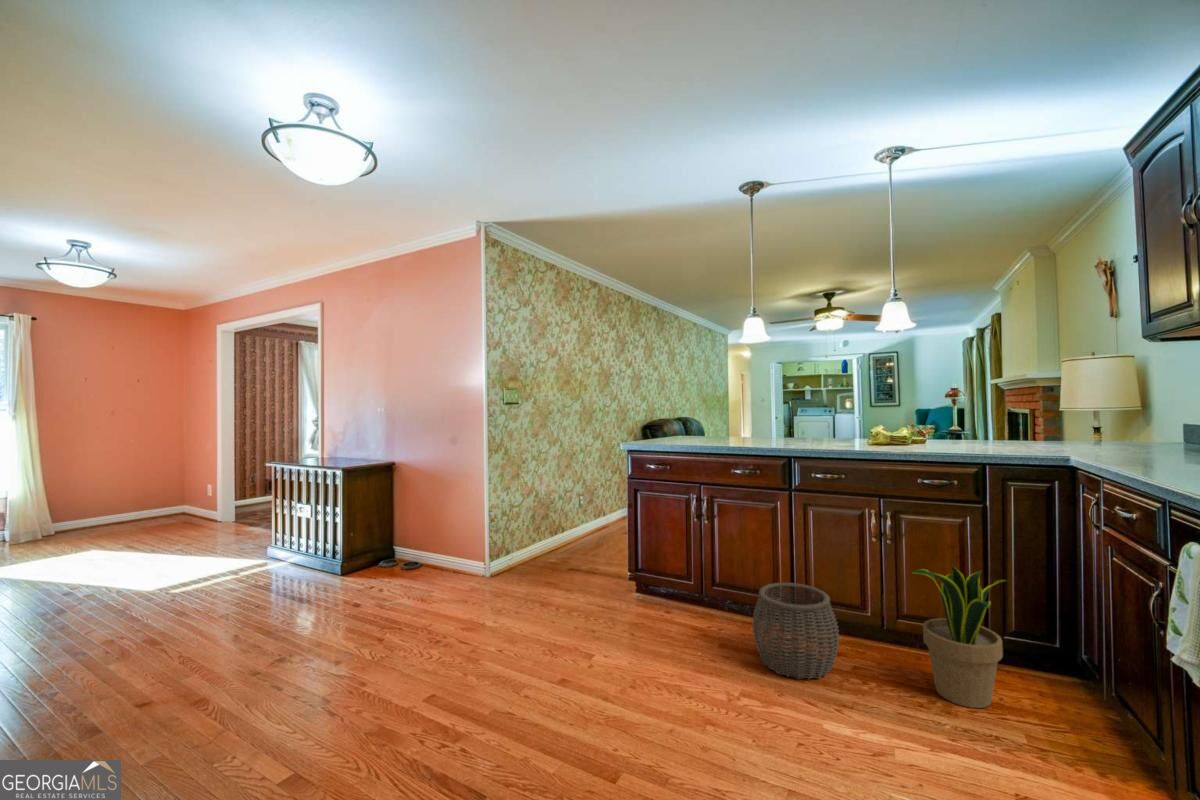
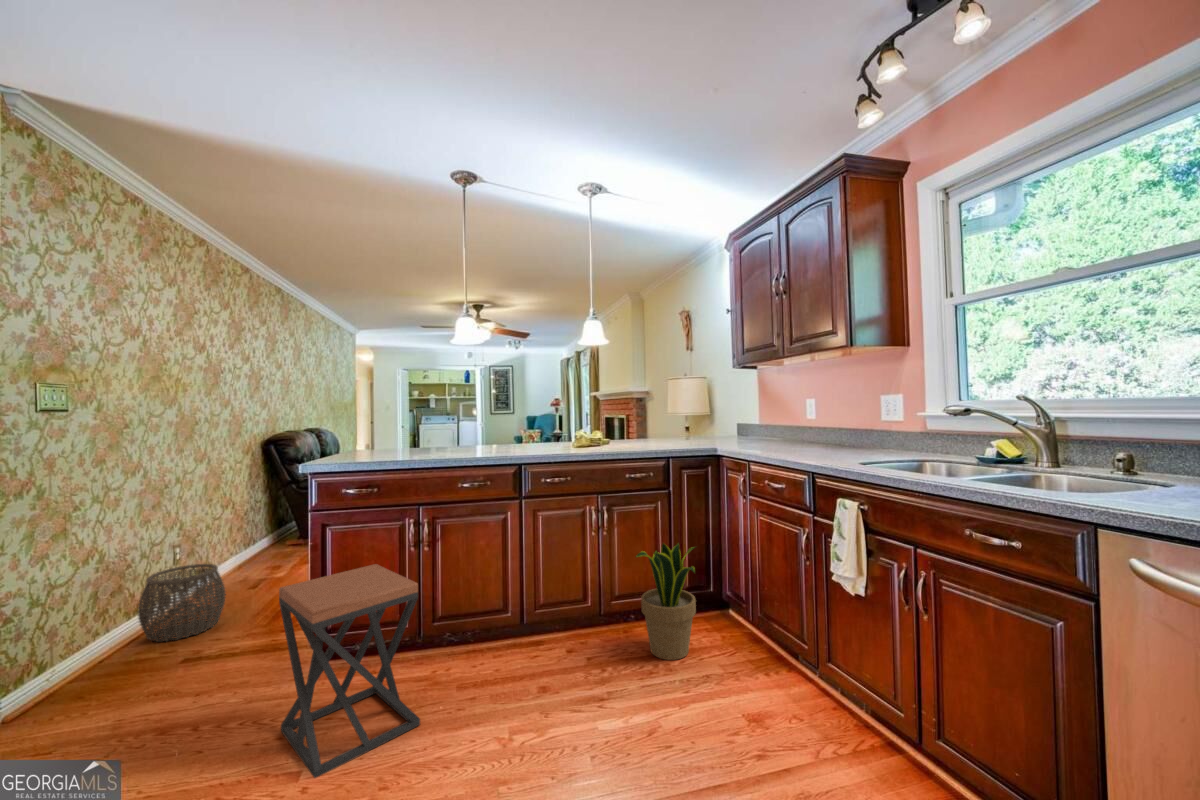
stool: none [595,527,678,662] -> present [279,564,420,778]
woven basket: present [752,583,839,679] -> present [137,564,225,642]

